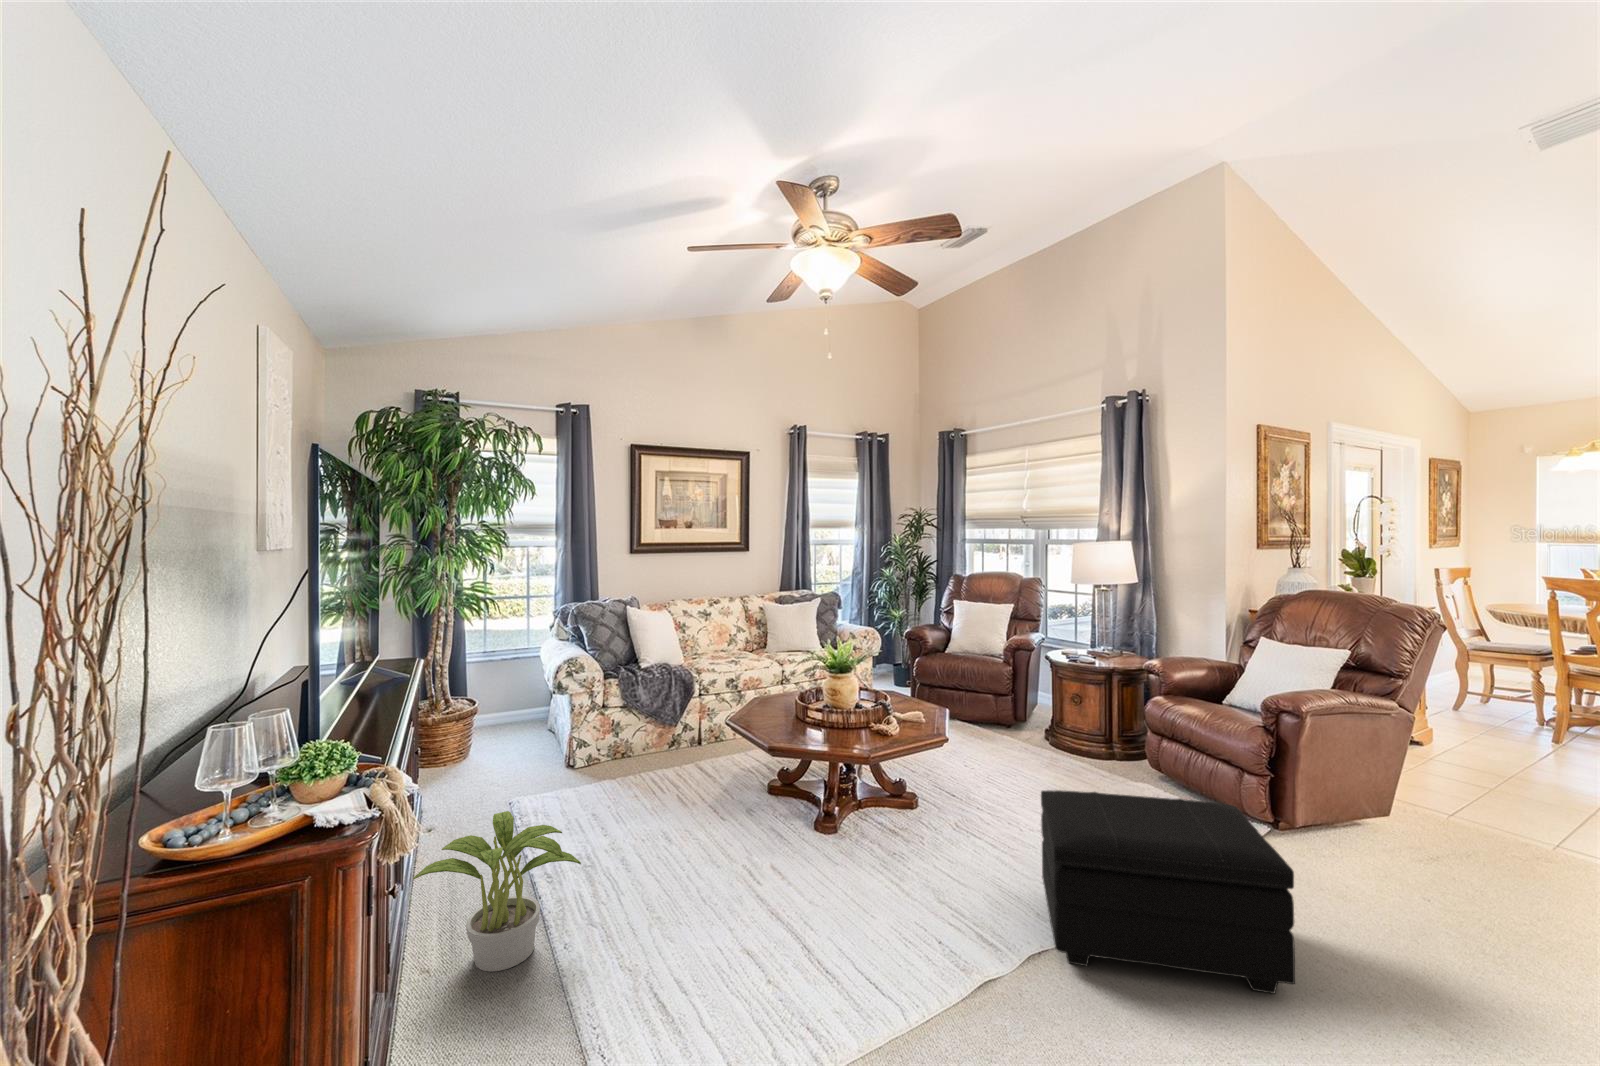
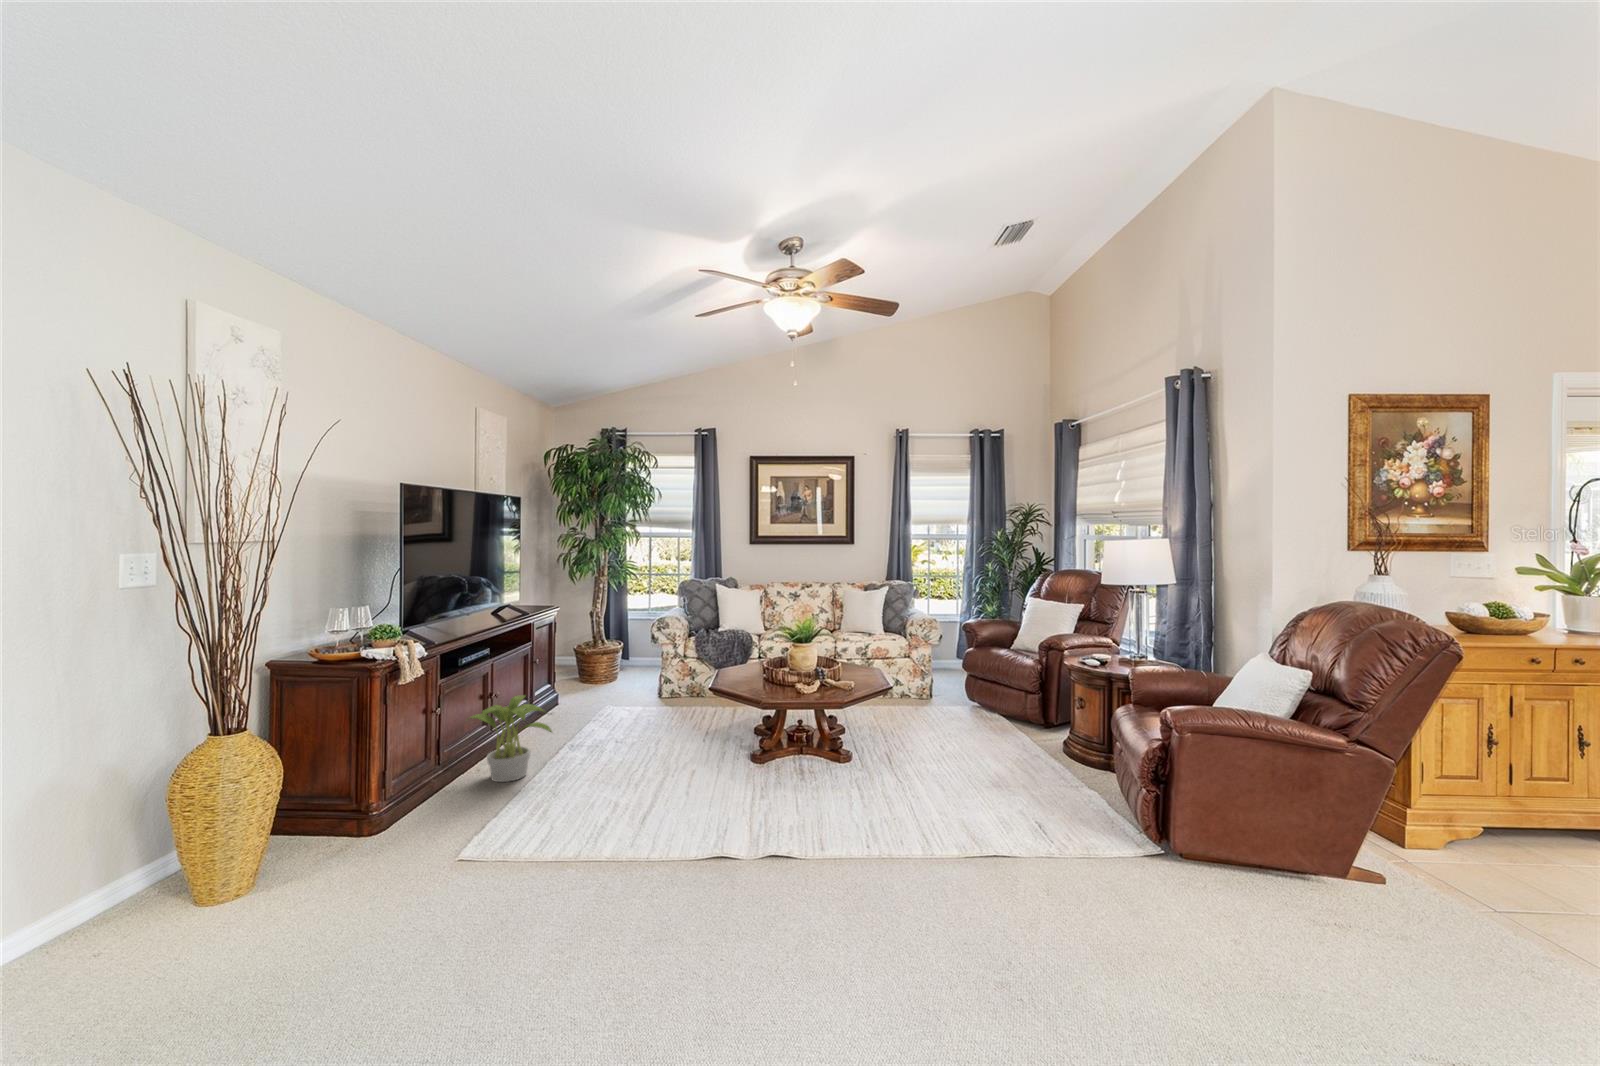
footstool: present [1041,790,1295,994] -> none [783,739,983,915]

